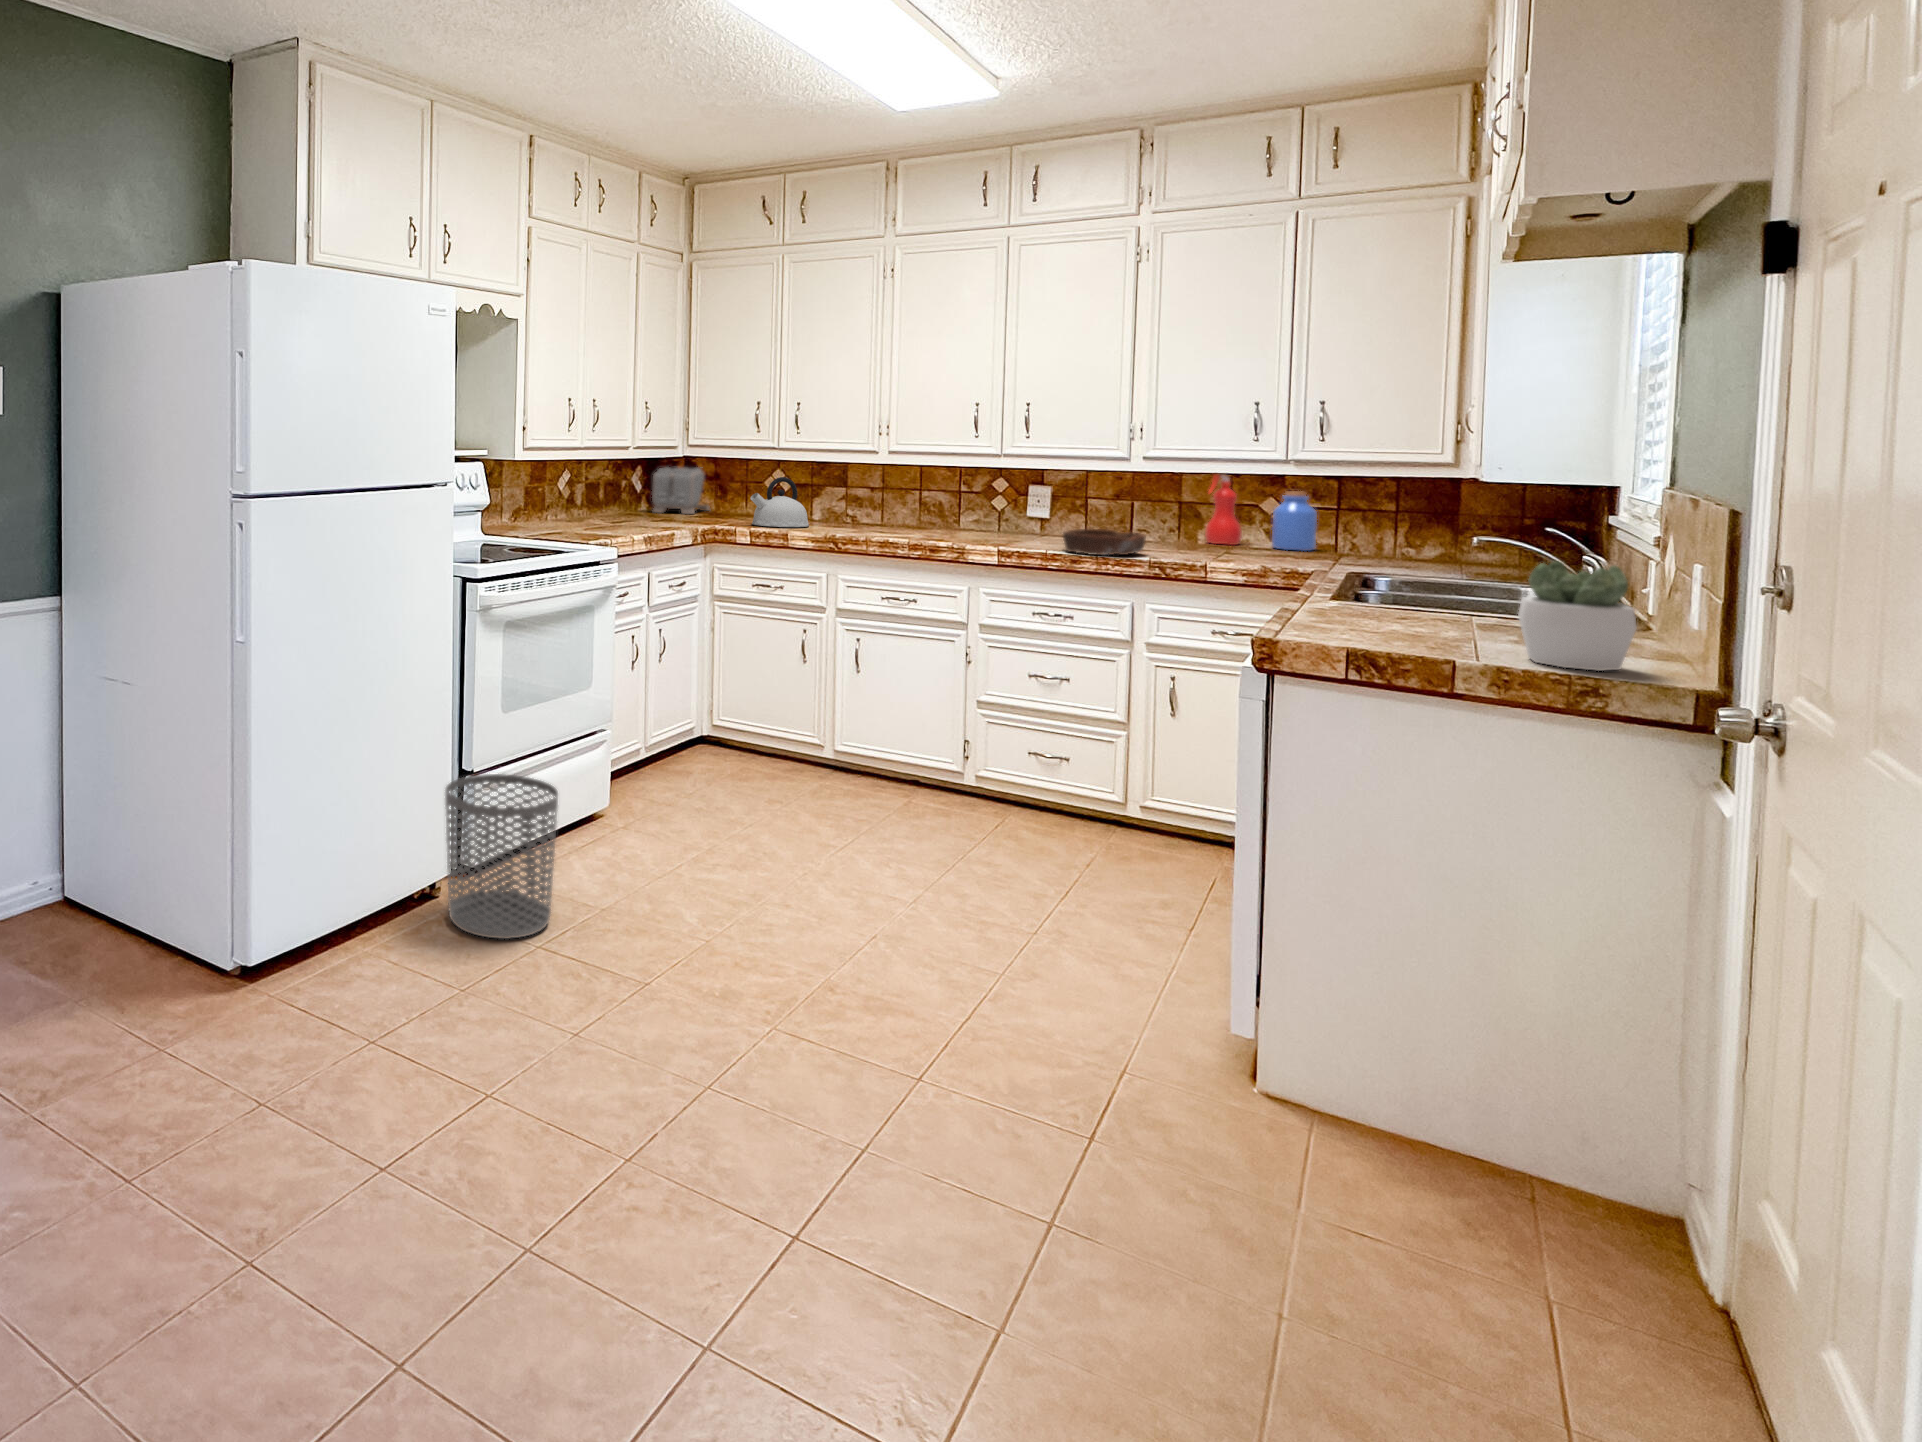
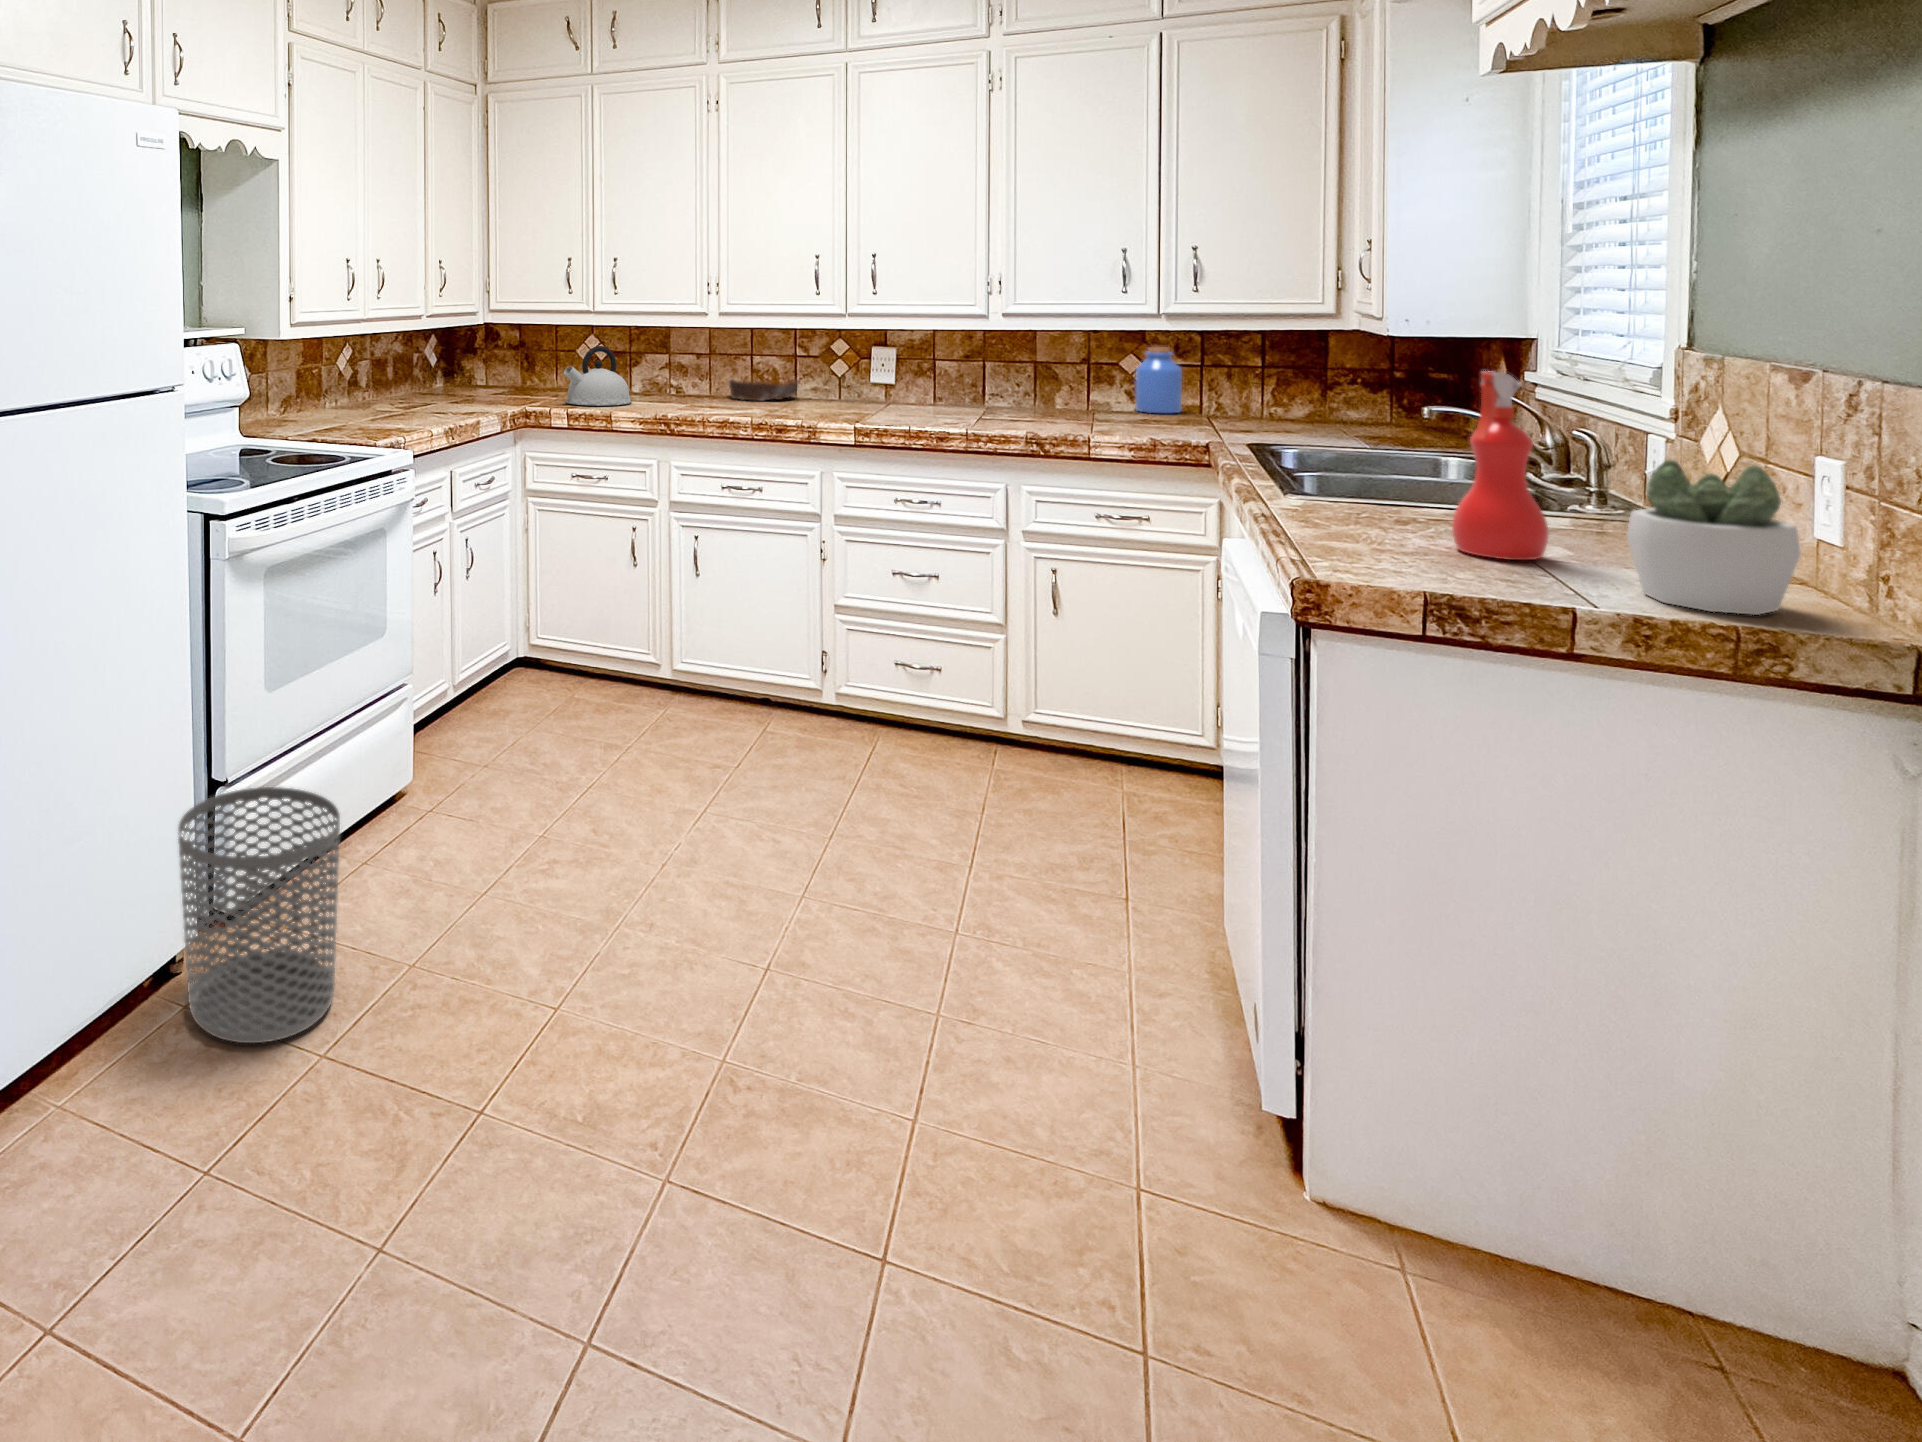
toaster: present [652,467,710,514] -> none [448,335,515,391]
spray bottle: present [1205,475,1242,545] -> present [1452,371,1549,560]
bowl: present [1063,528,1146,555] -> present [729,378,798,401]

